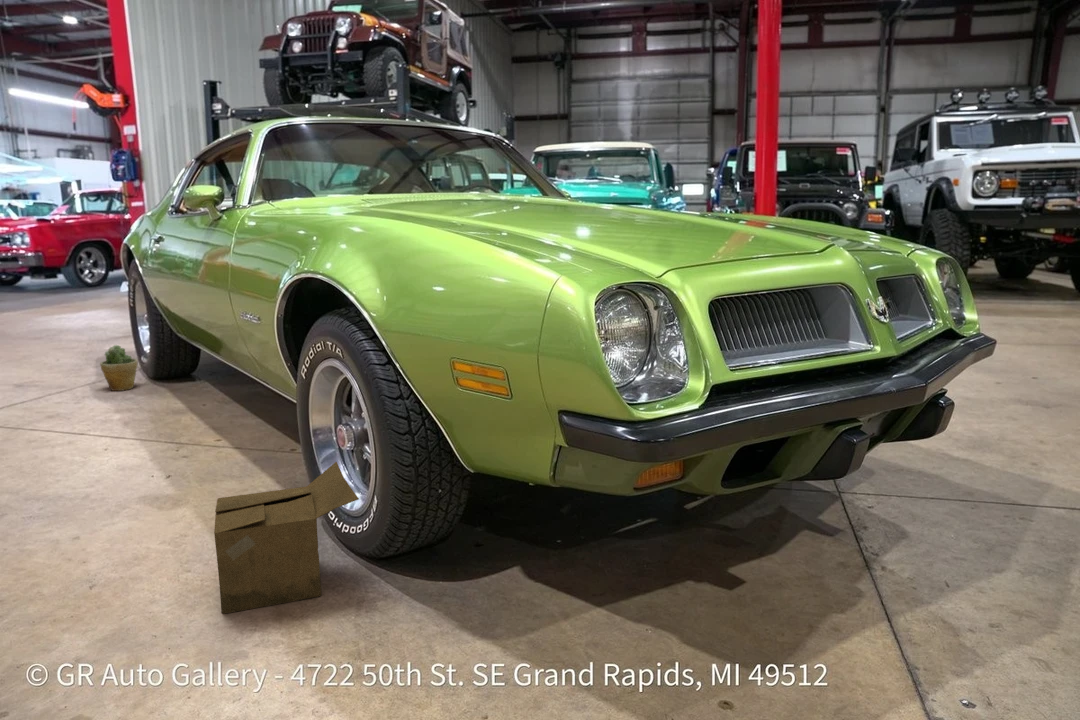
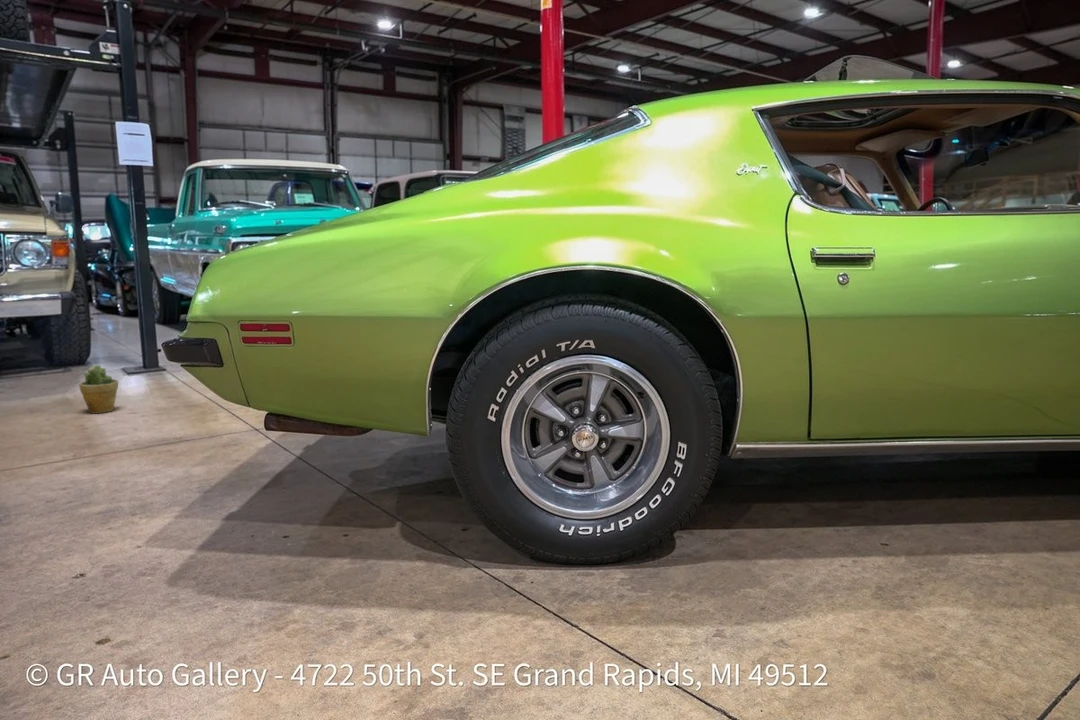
cardboard box: present [214,462,359,614] -> none [212,471,358,621]

